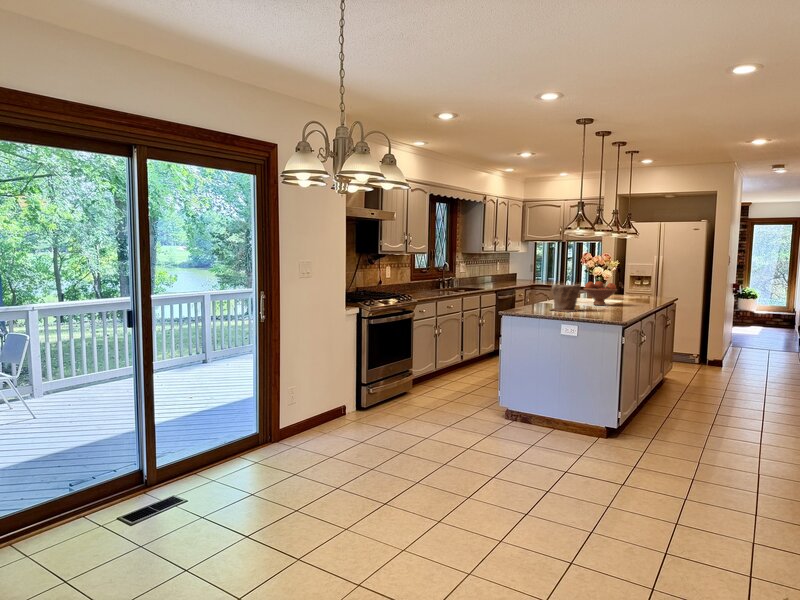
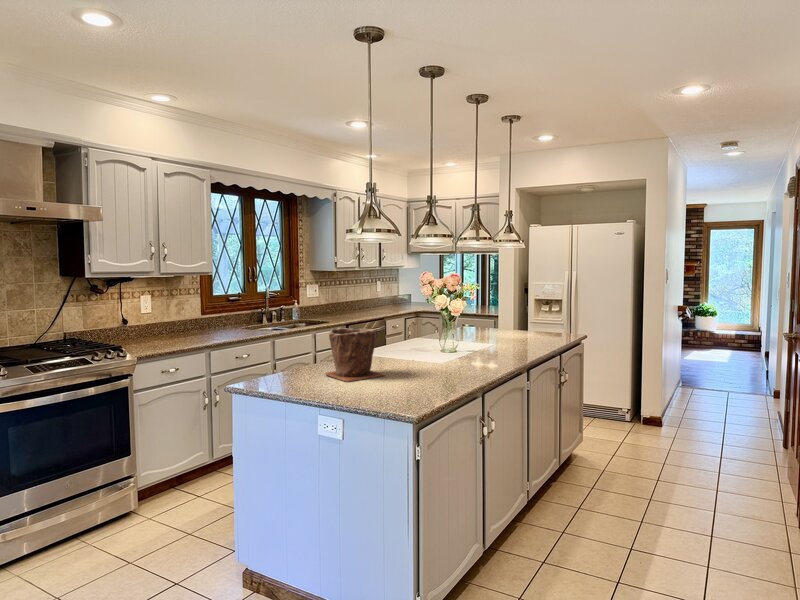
fruit bowl: present [584,281,617,306] -> none [415,316,468,358]

